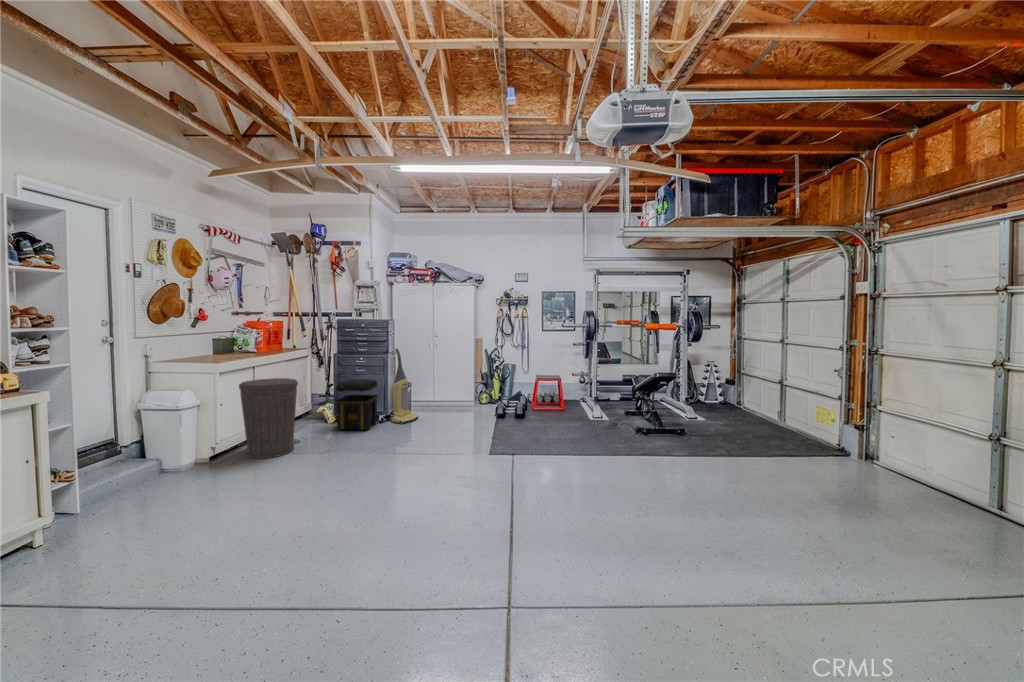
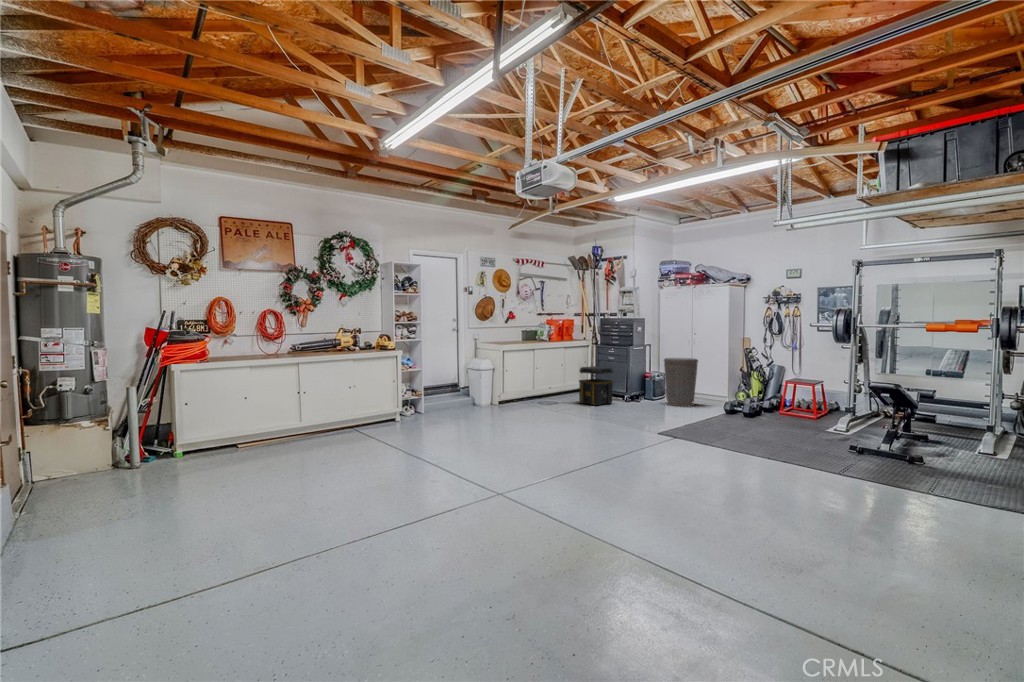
vacuum cleaner: present [391,349,418,424] -> none [622,343,648,407]
trash can: present [239,378,298,459] -> present [664,358,698,406]

